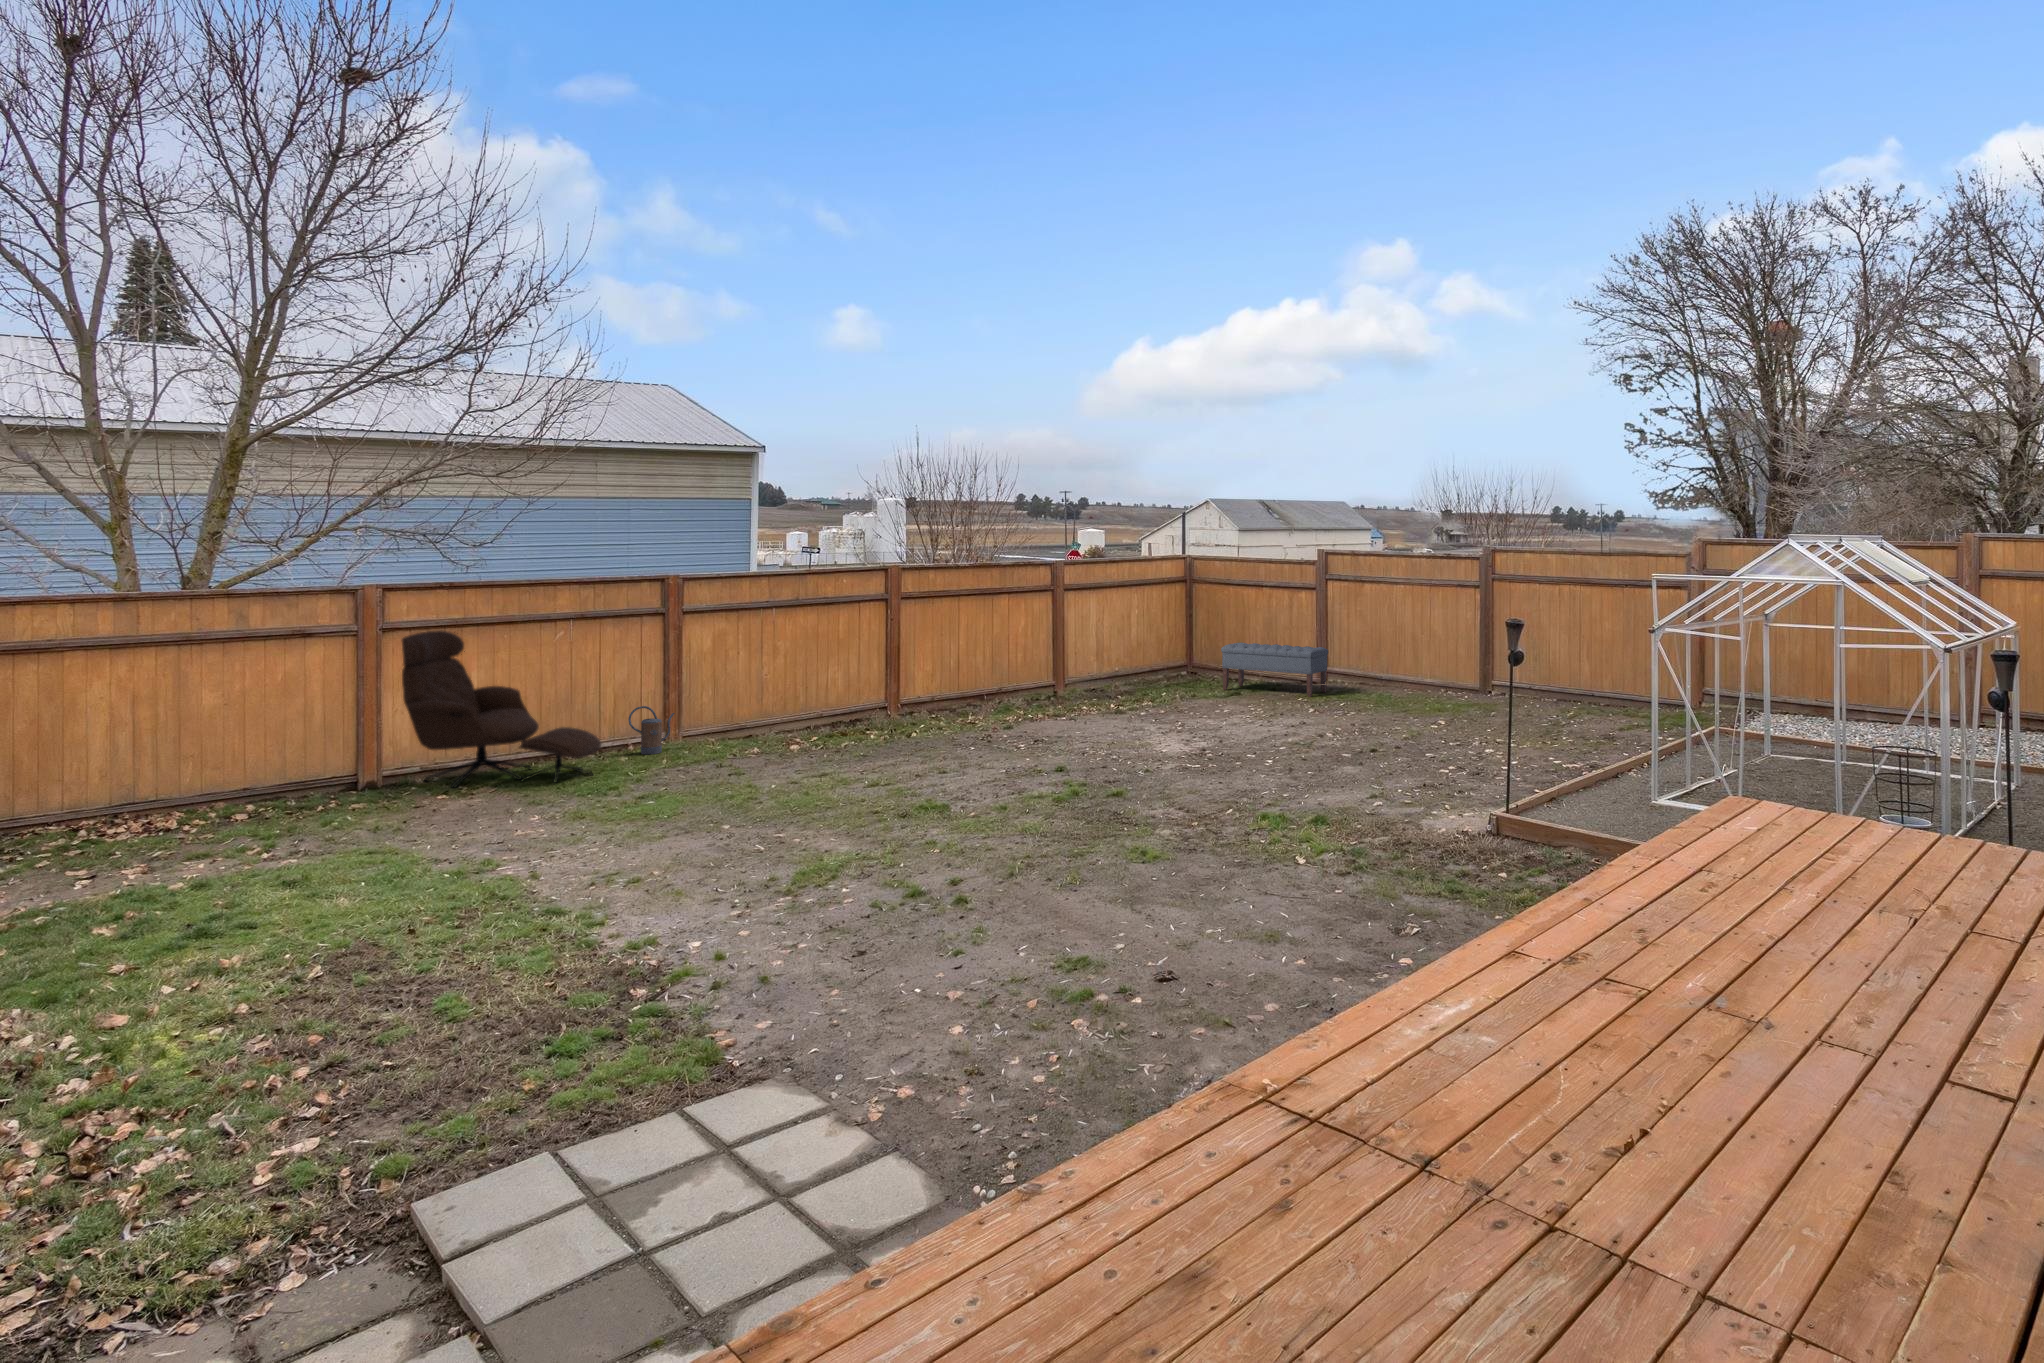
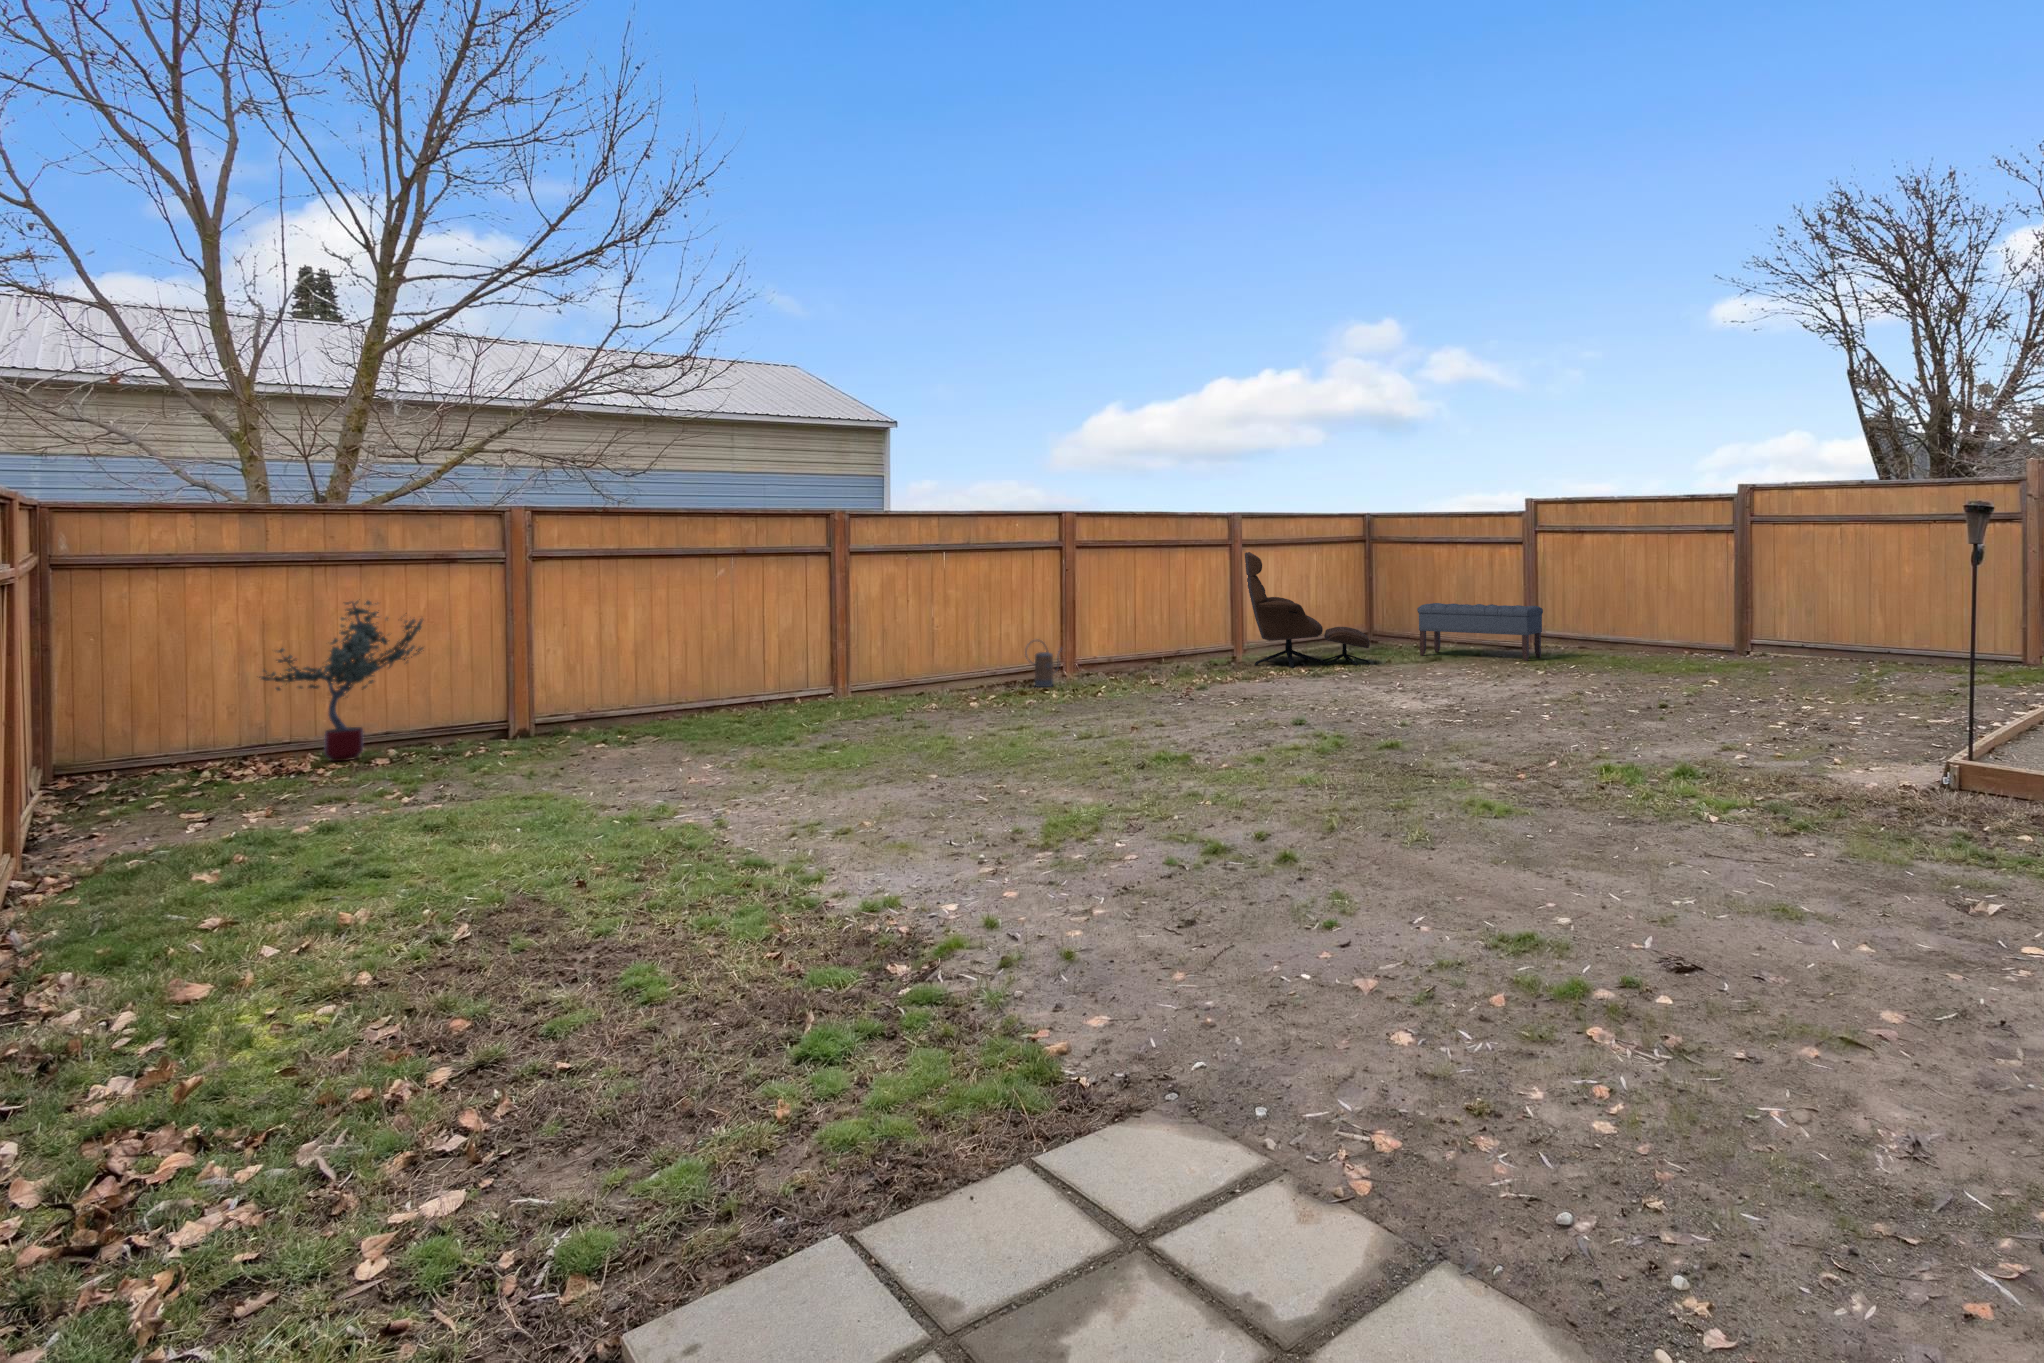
lounge chair: present [402,631,601,788] -> present [1245,552,1370,667]
potted tree: none [126,674,282,816] -> present [259,601,423,761]
watering can: present [628,706,675,754] -> present [1026,642,1059,687]

